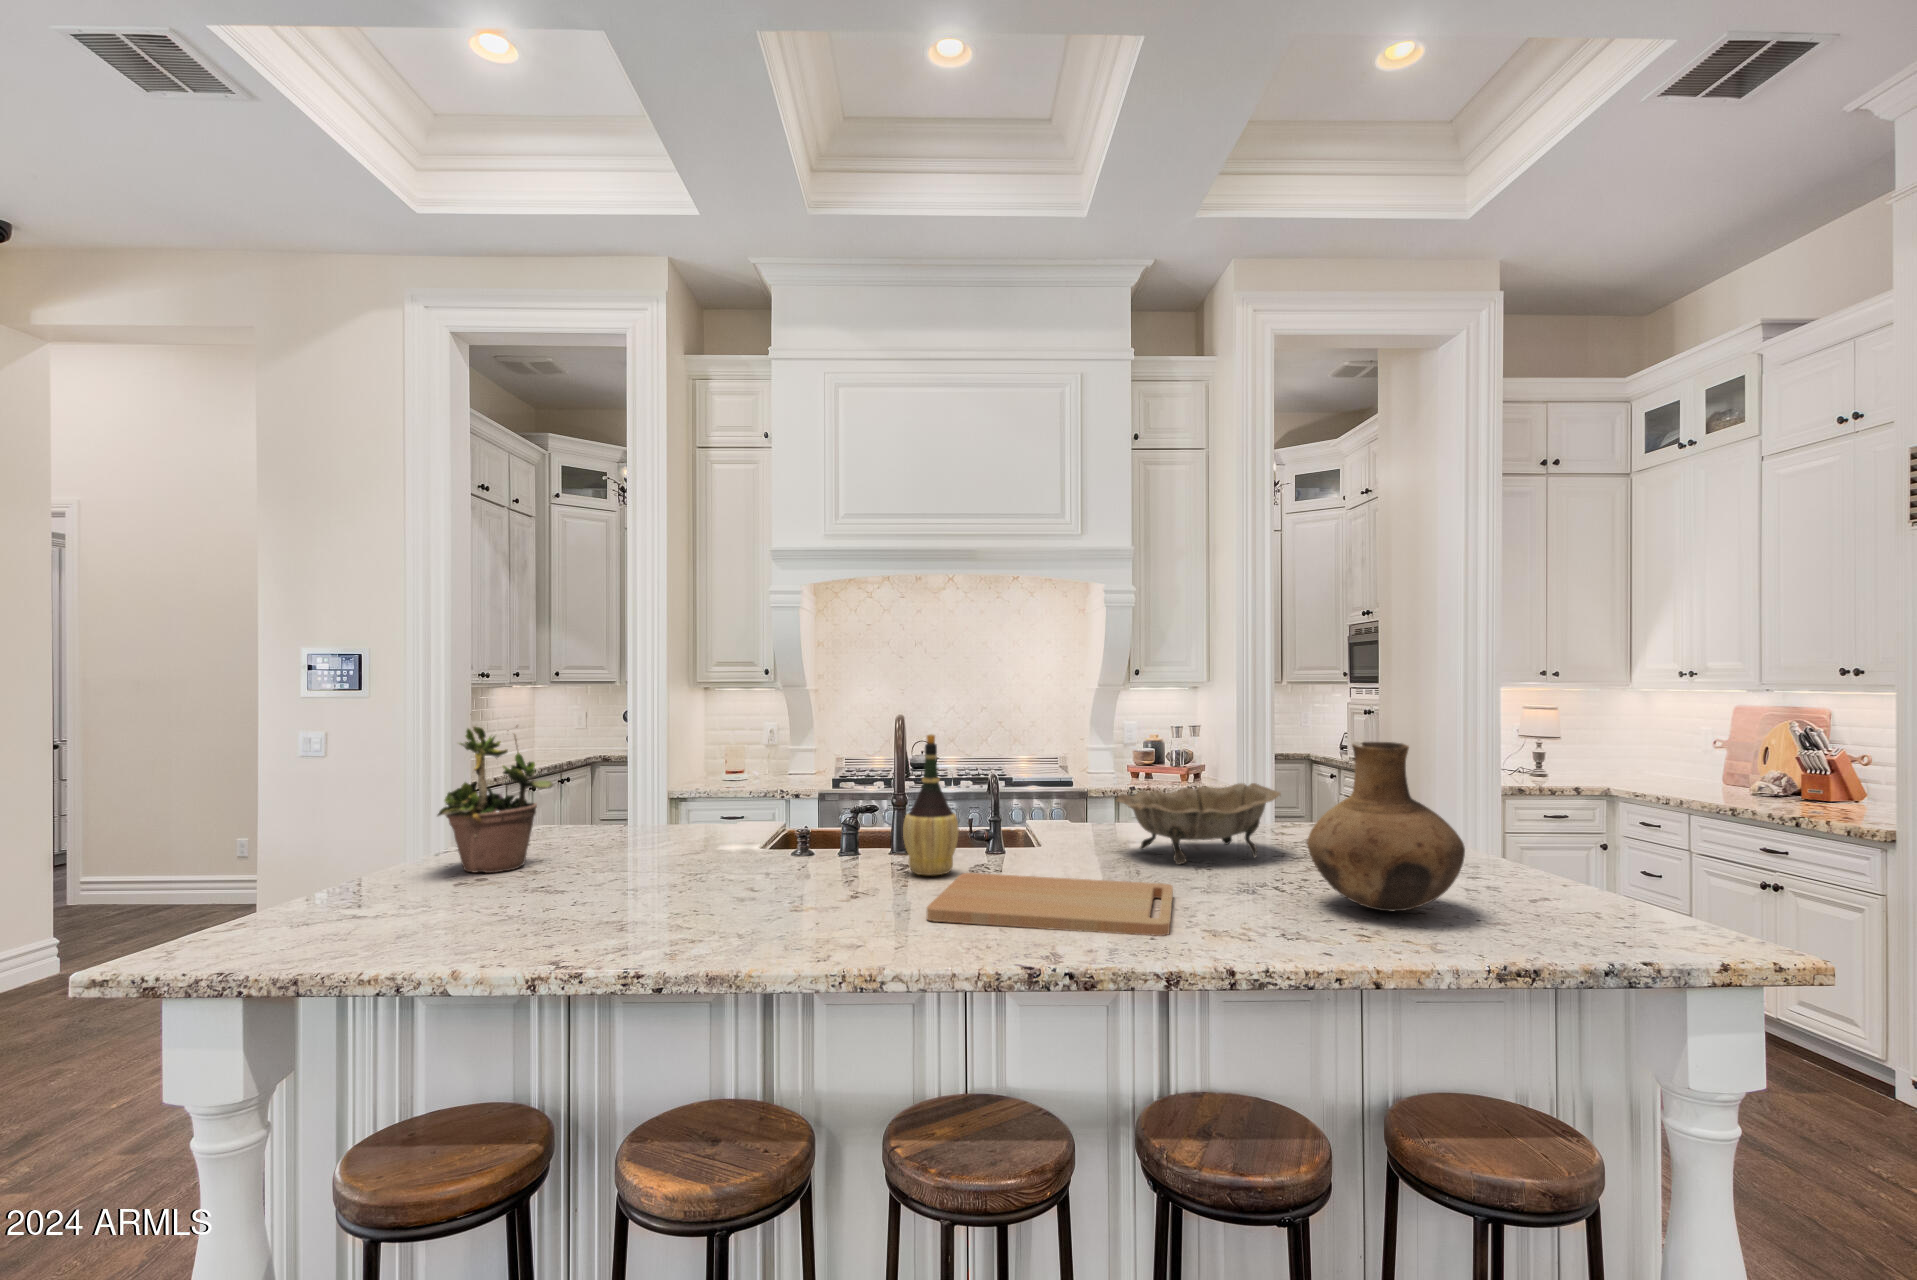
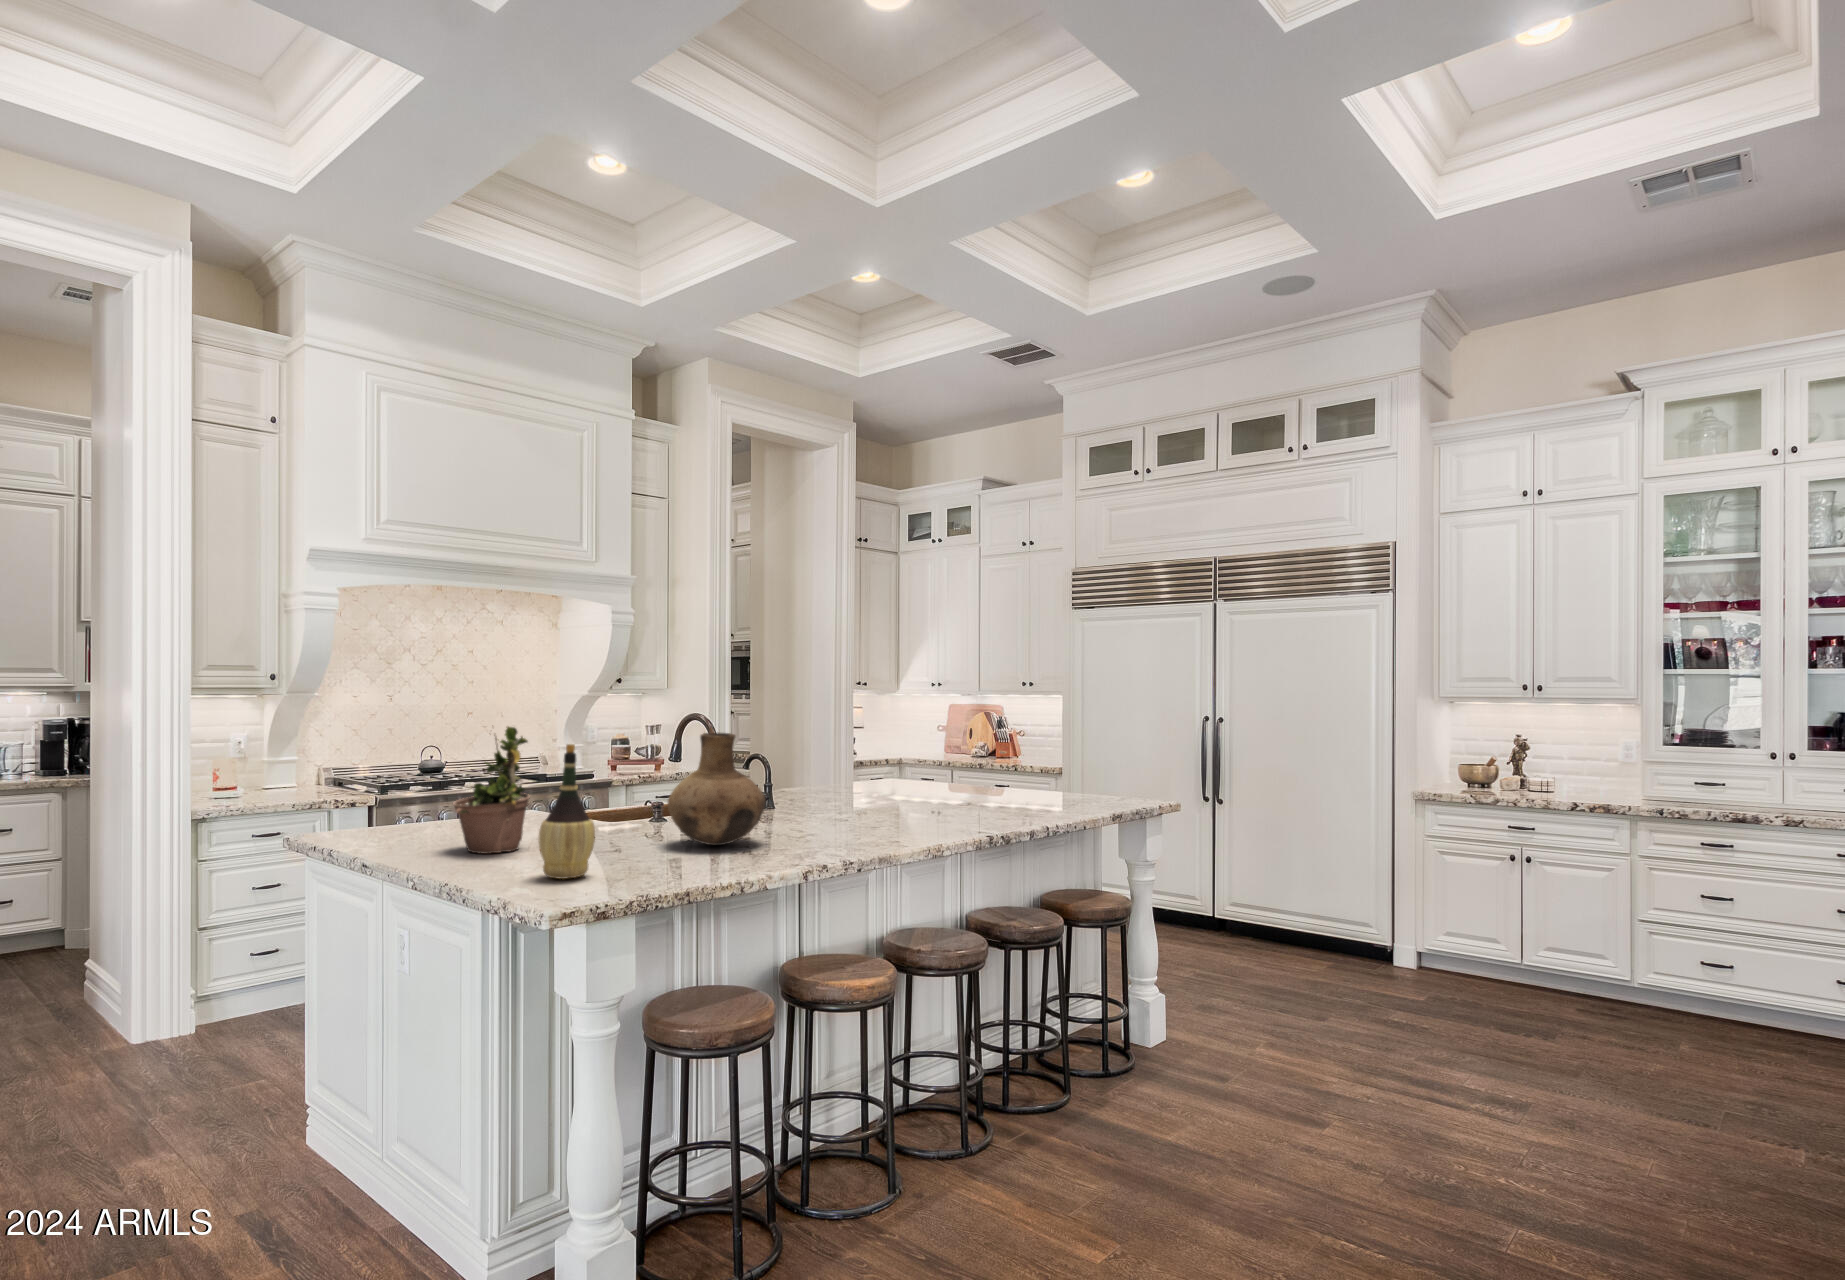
wine bottle: present [903,734,959,875] -> present [539,744,595,879]
vase: present [1307,742,1465,911] -> present [668,733,766,845]
decorative bowl: present [1116,783,1281,865] -> none [844,752,927,800]
cutting board: present [927,873,1173,936] -> none [840,803,992,828]

